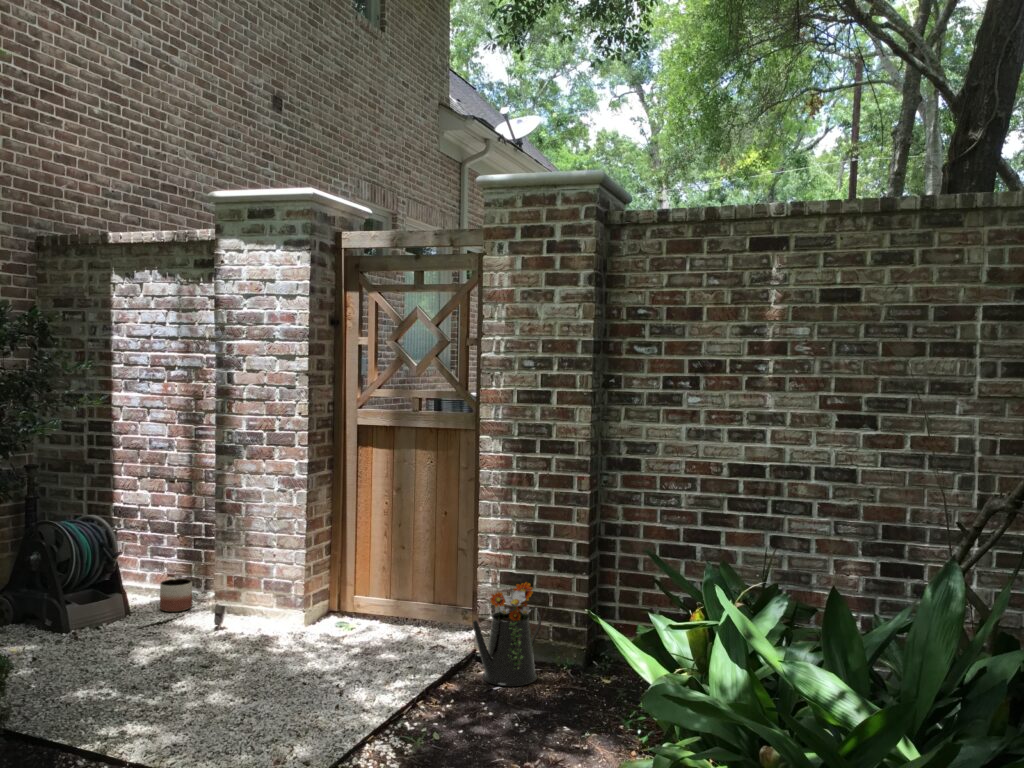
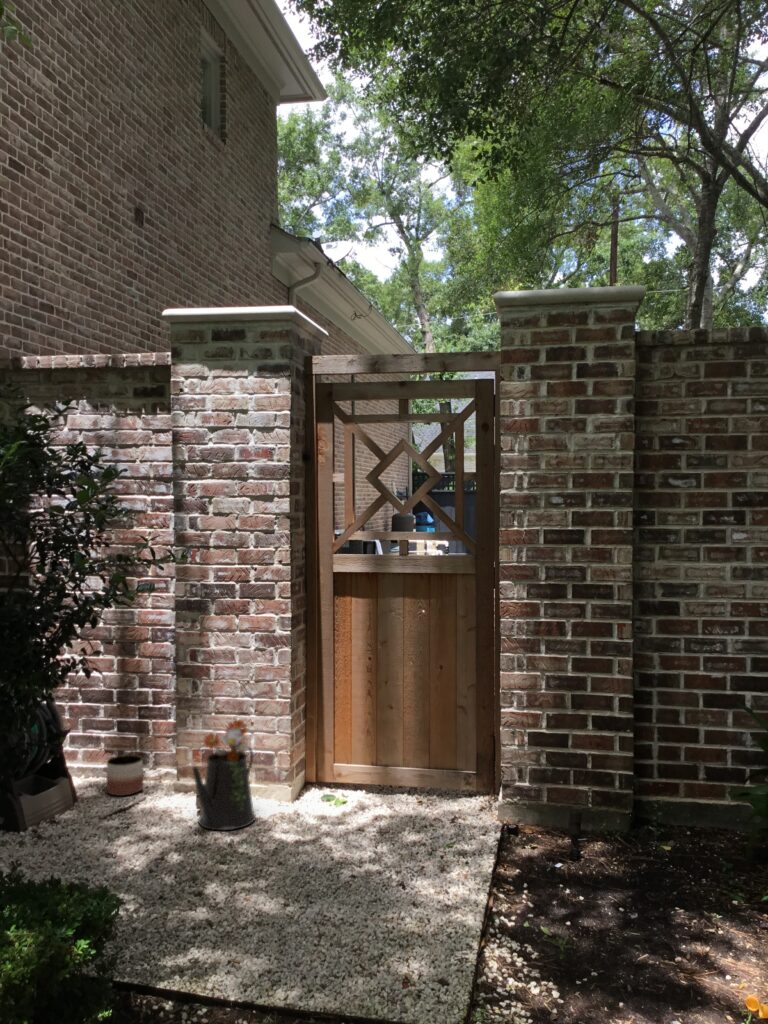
watering can: present [473,582,541,686] -> present [192,720,256,830]

